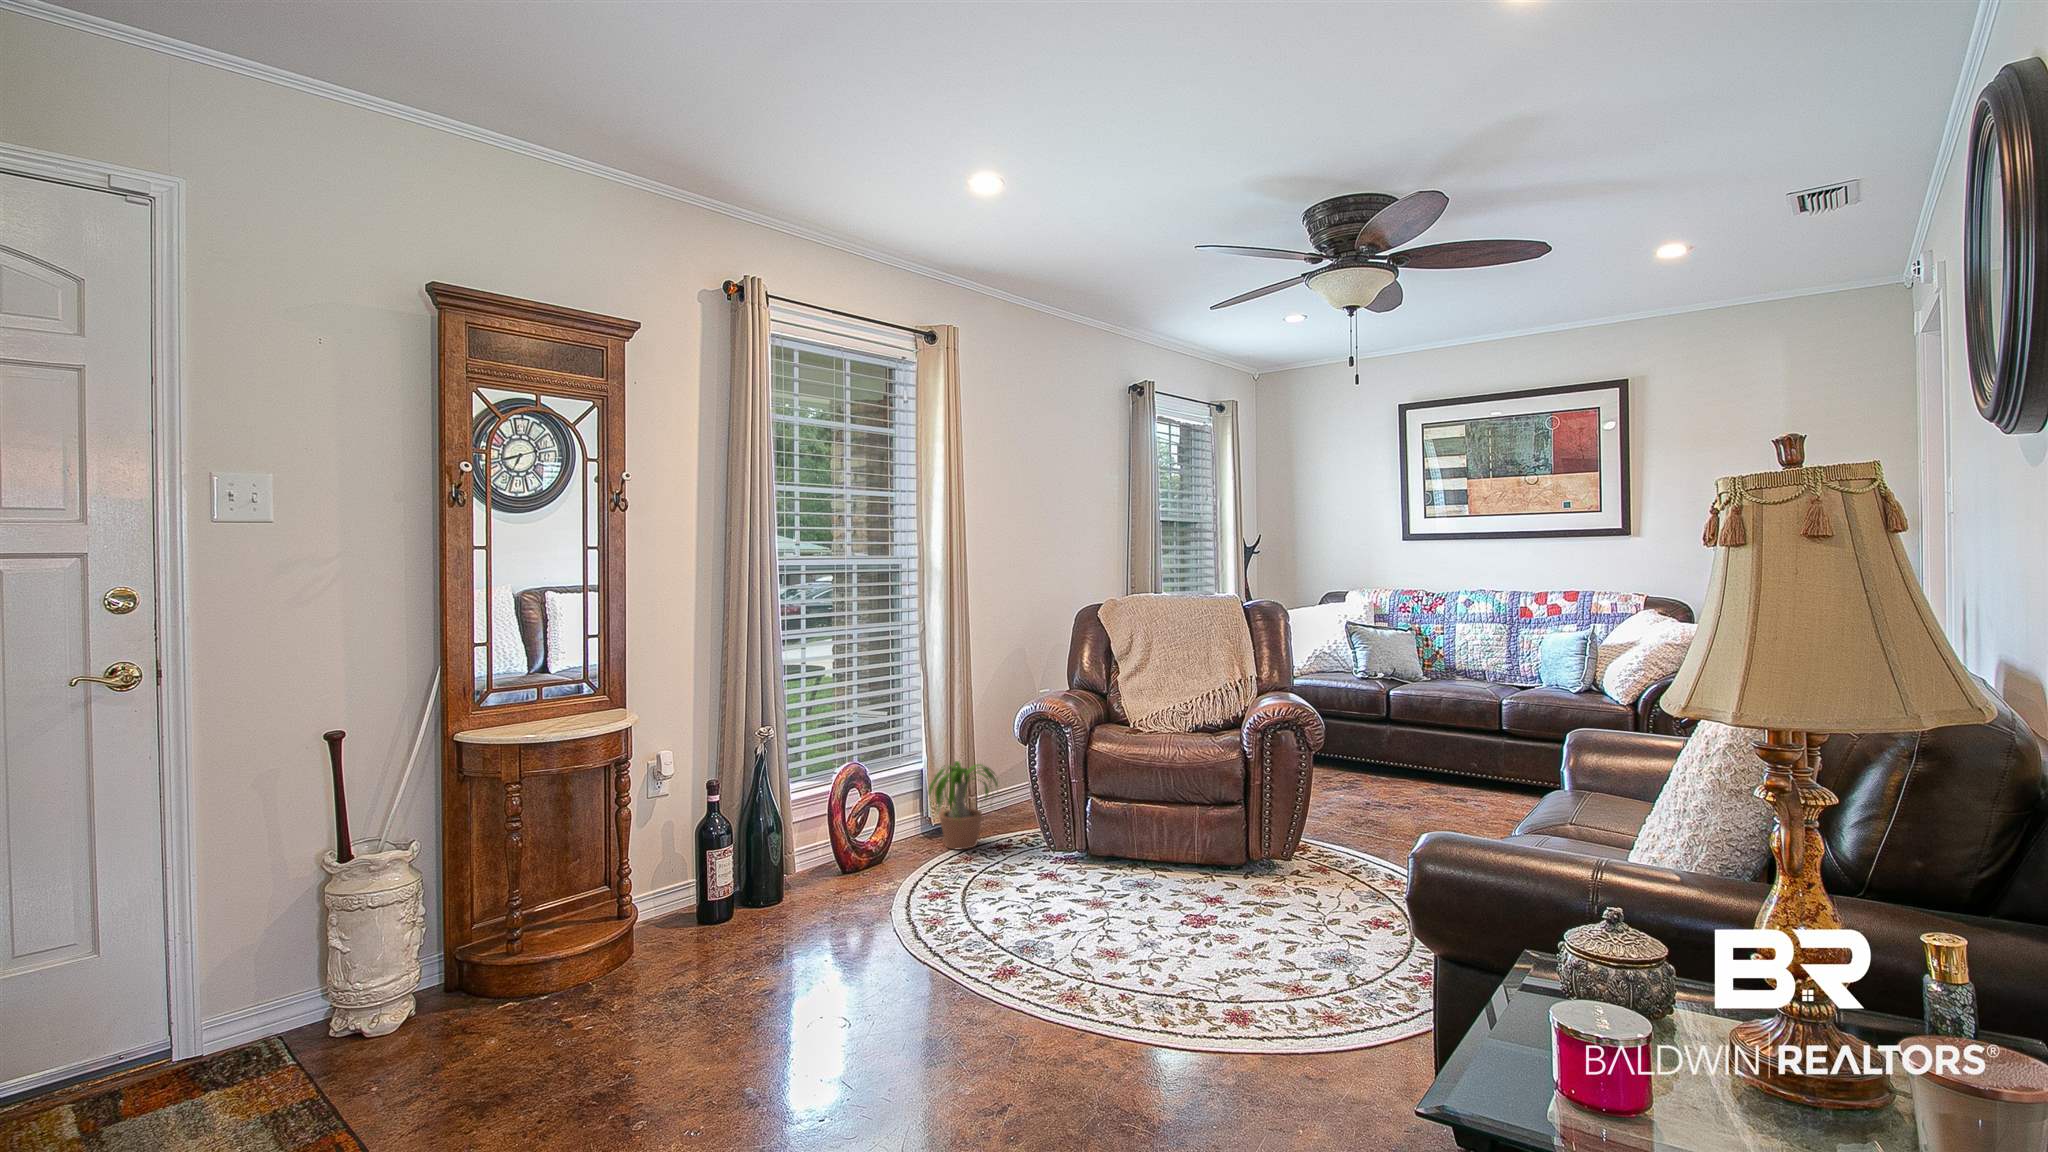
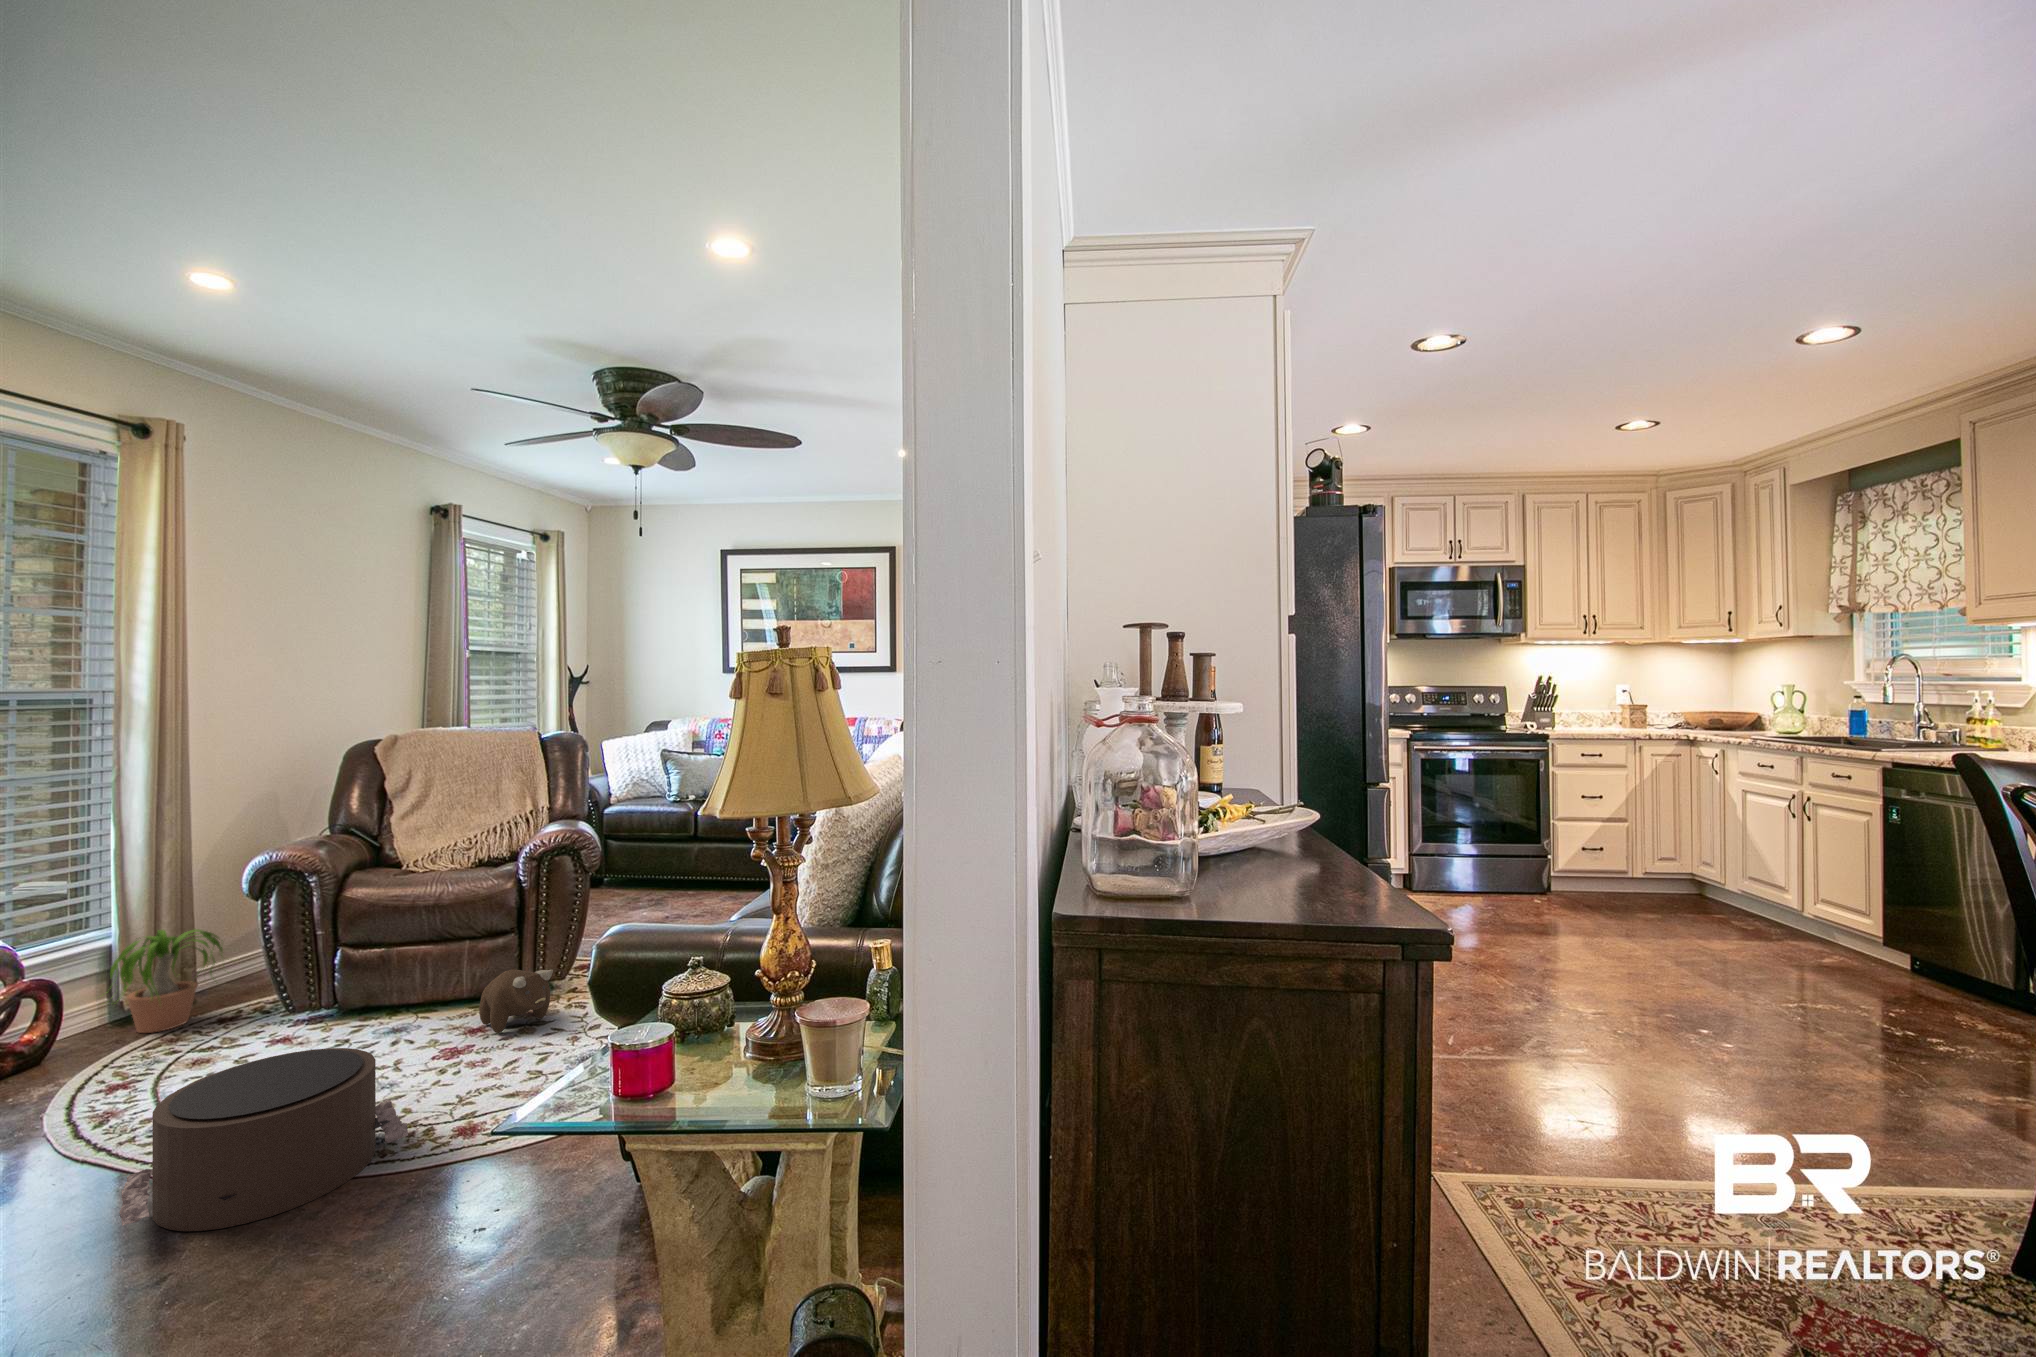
plush toy: none [1215,846,1291,914] -> present [479,969,553,1033]
pouf: none [966,895,1191,1065] -> present [119,1048,408,1231]

